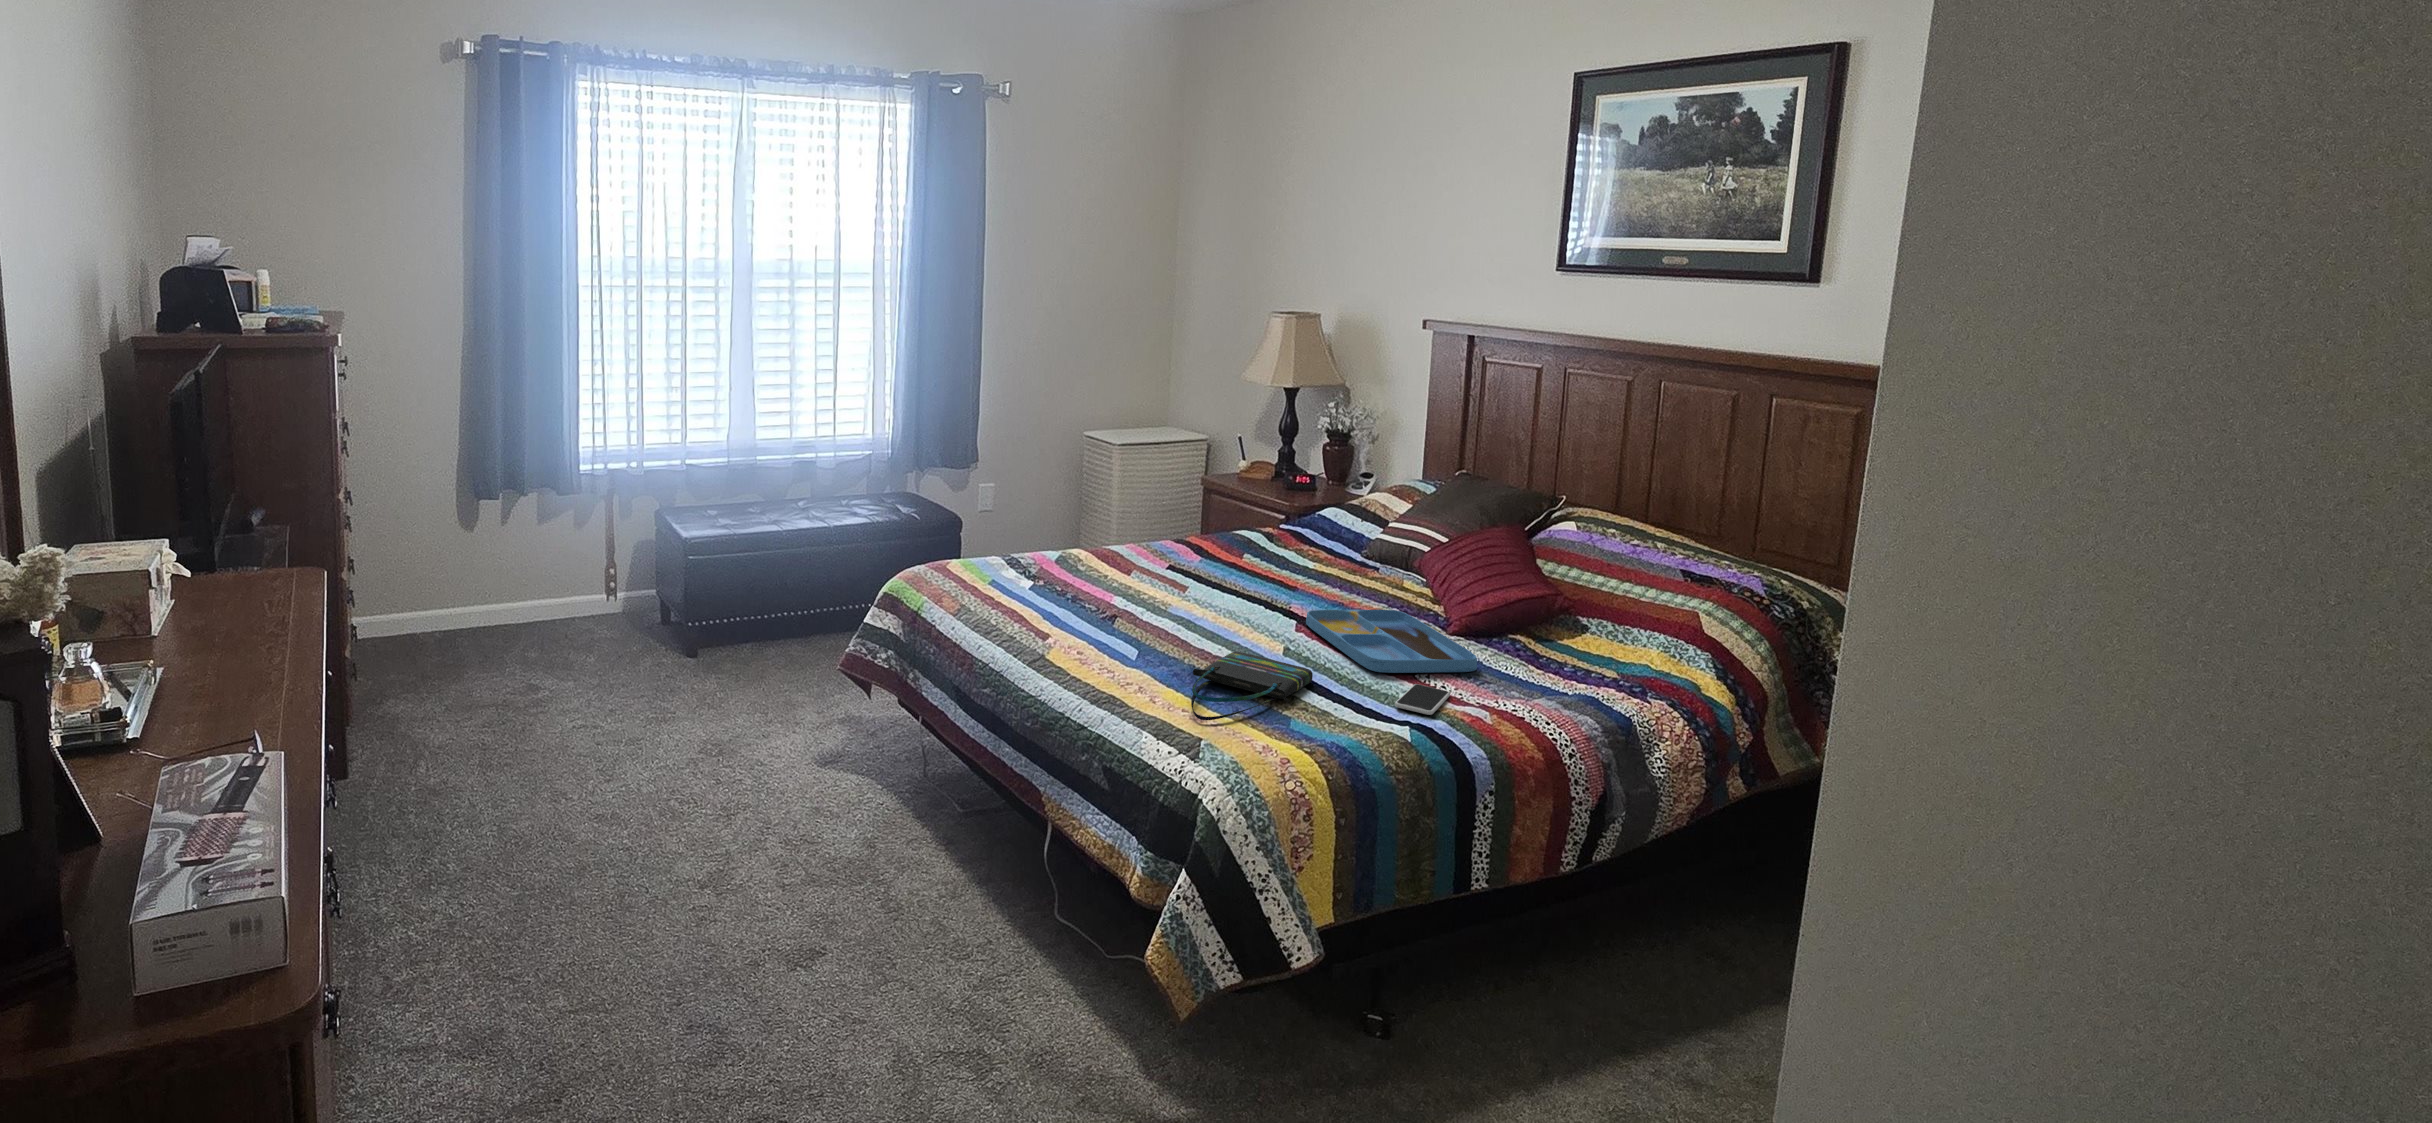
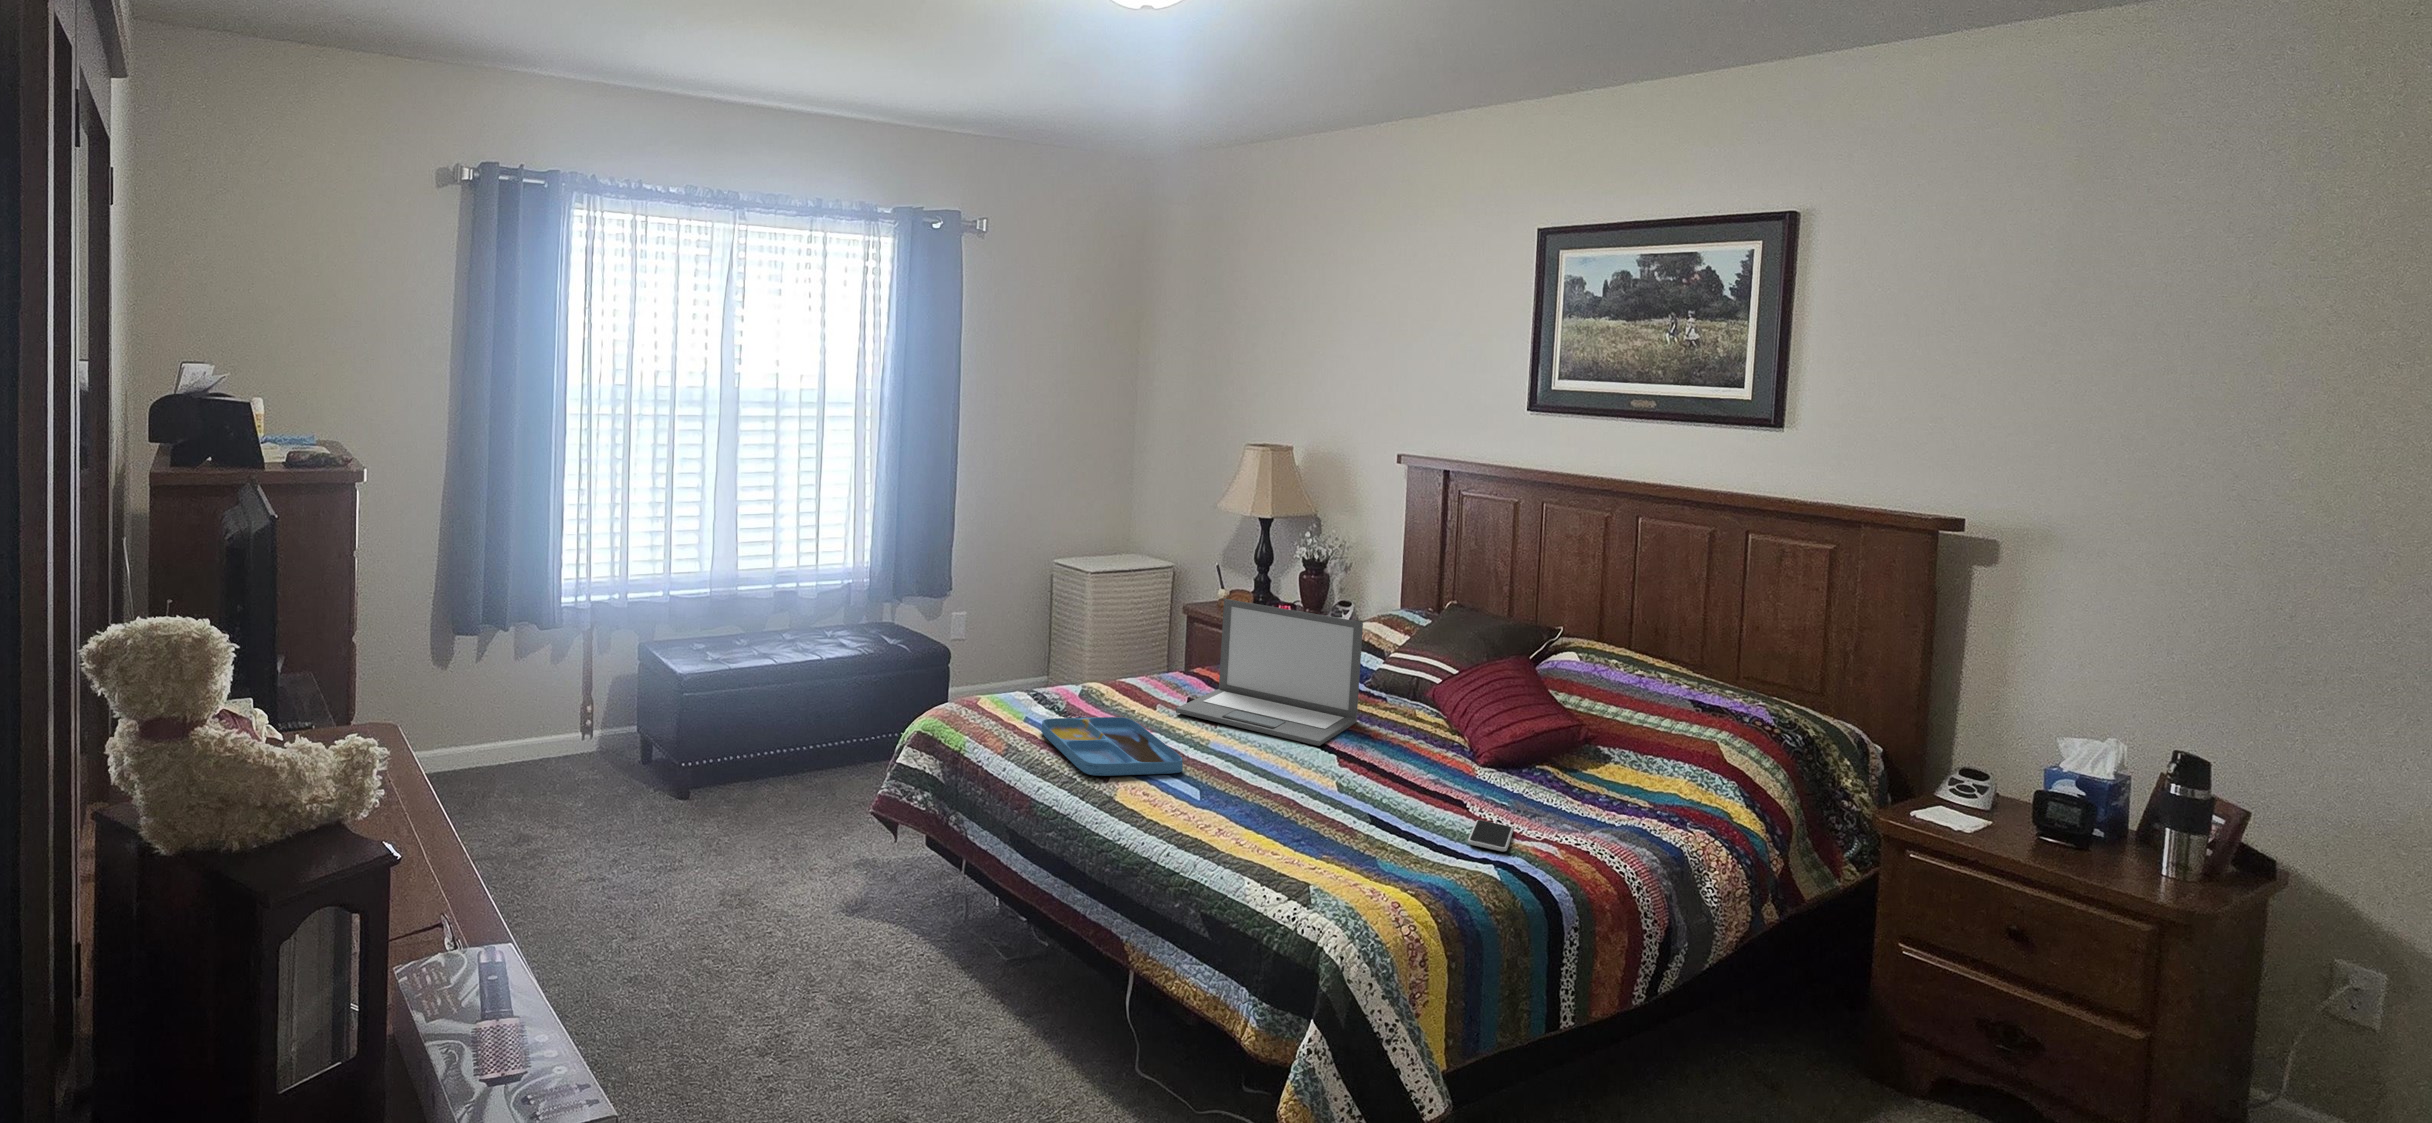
laptop: none [1147,465,1342,611] -> present [1176,599,1363,746]
tray: present [1306,610,1477,673] -> present [1041,717,1183,776]
tote bag: present [1191,652,1313,721] -> none [1267,791,1380,864]

